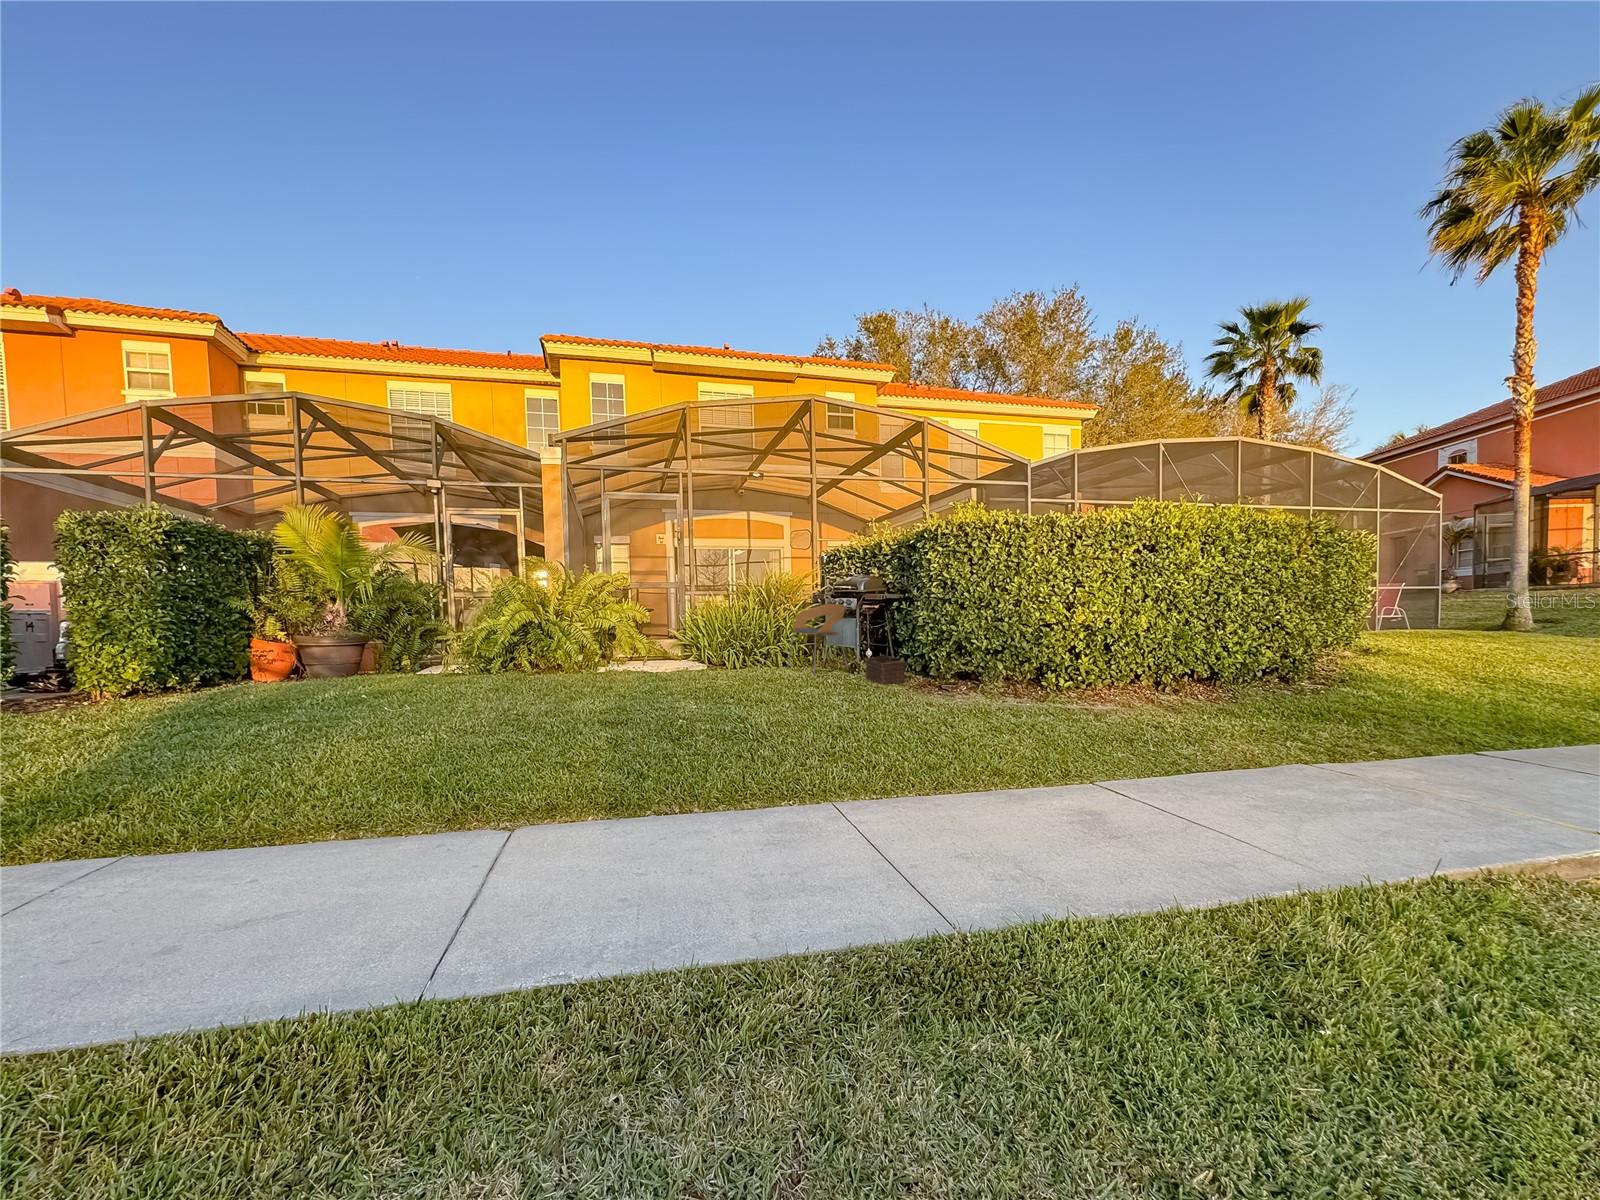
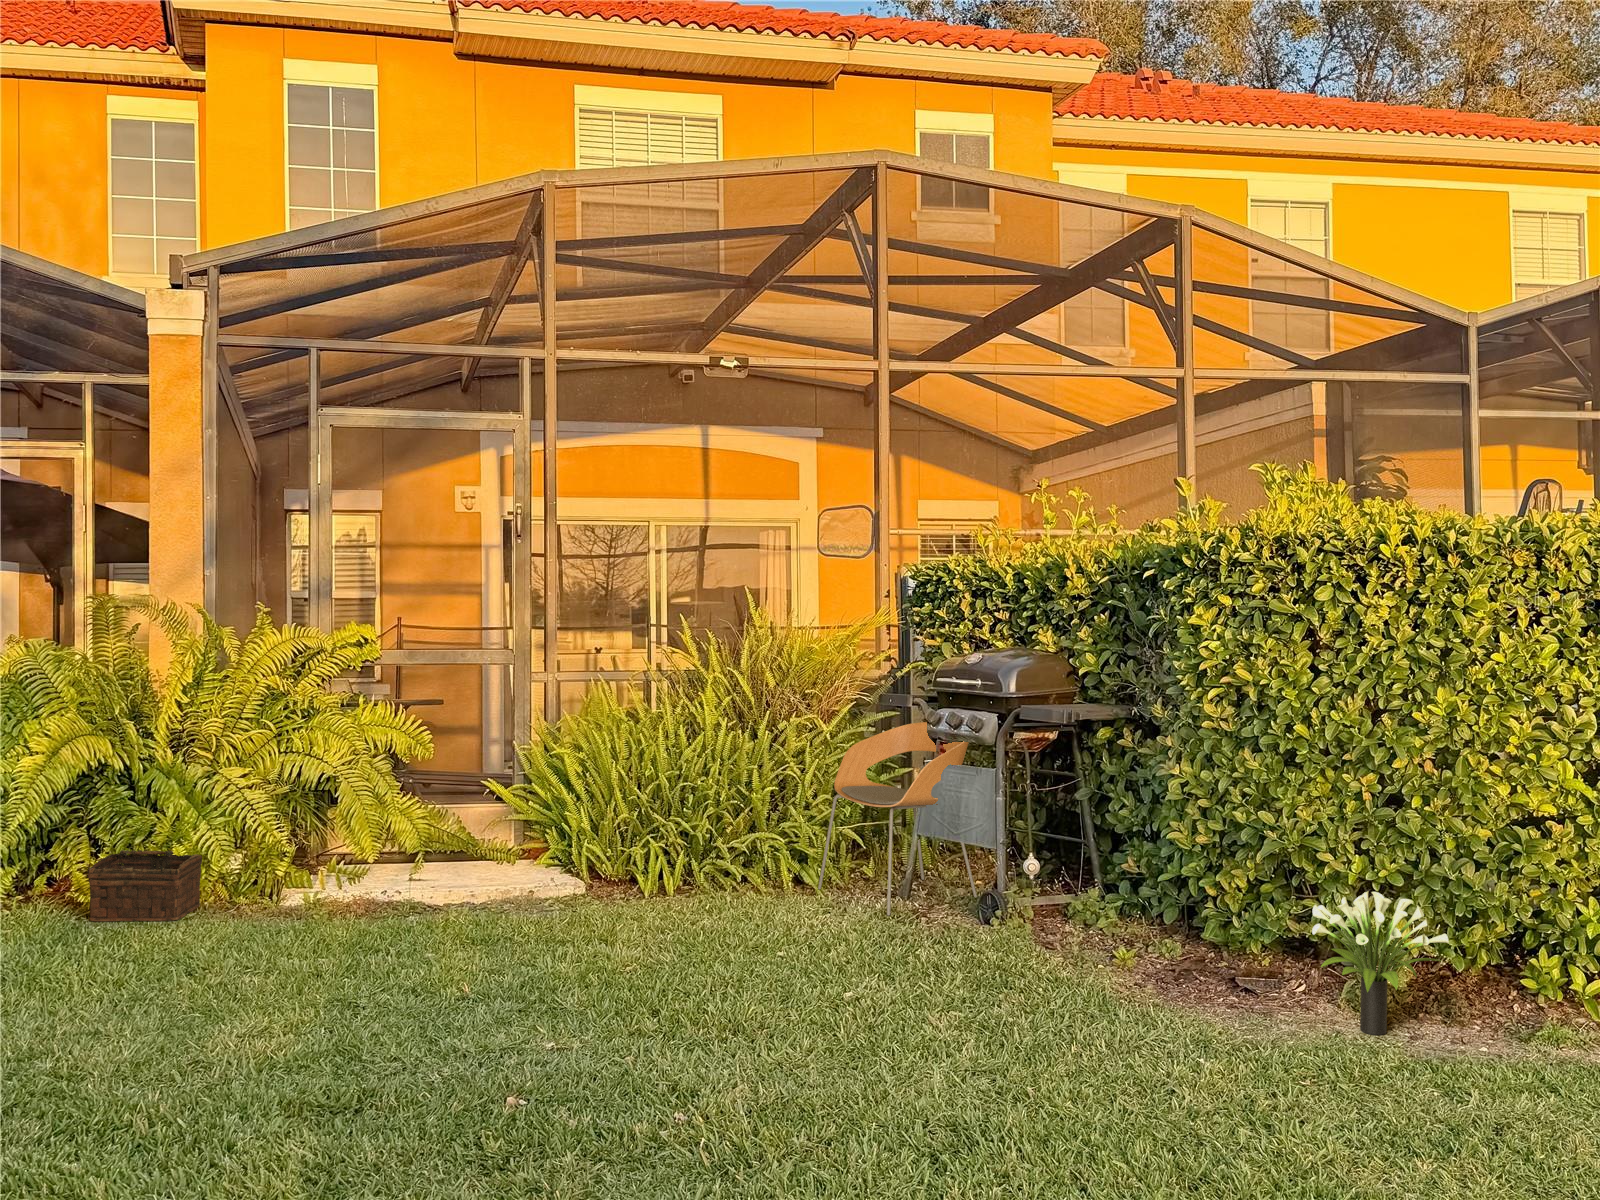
potted plant: none [969,651,1017,702] -> present [1312,891,1449,1035]
basket: present [866,655,906,684] -> present [87,850,202,921]

